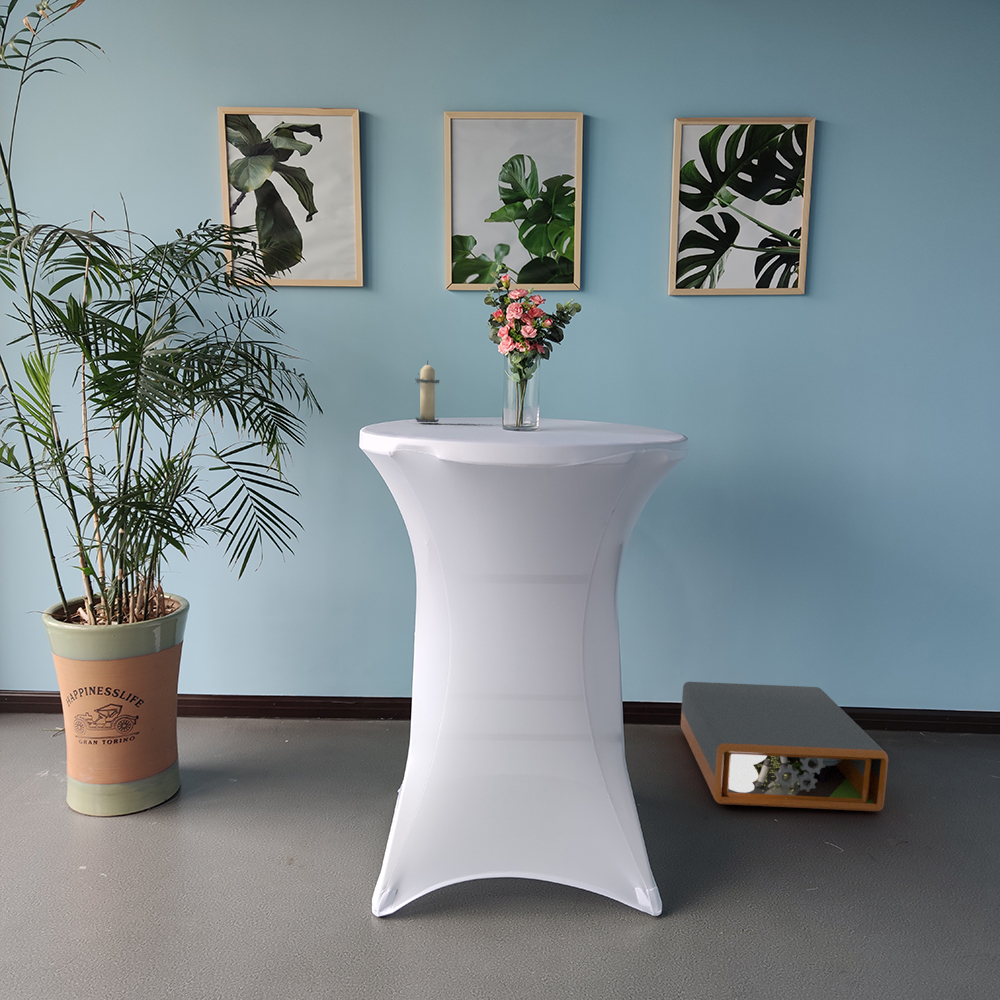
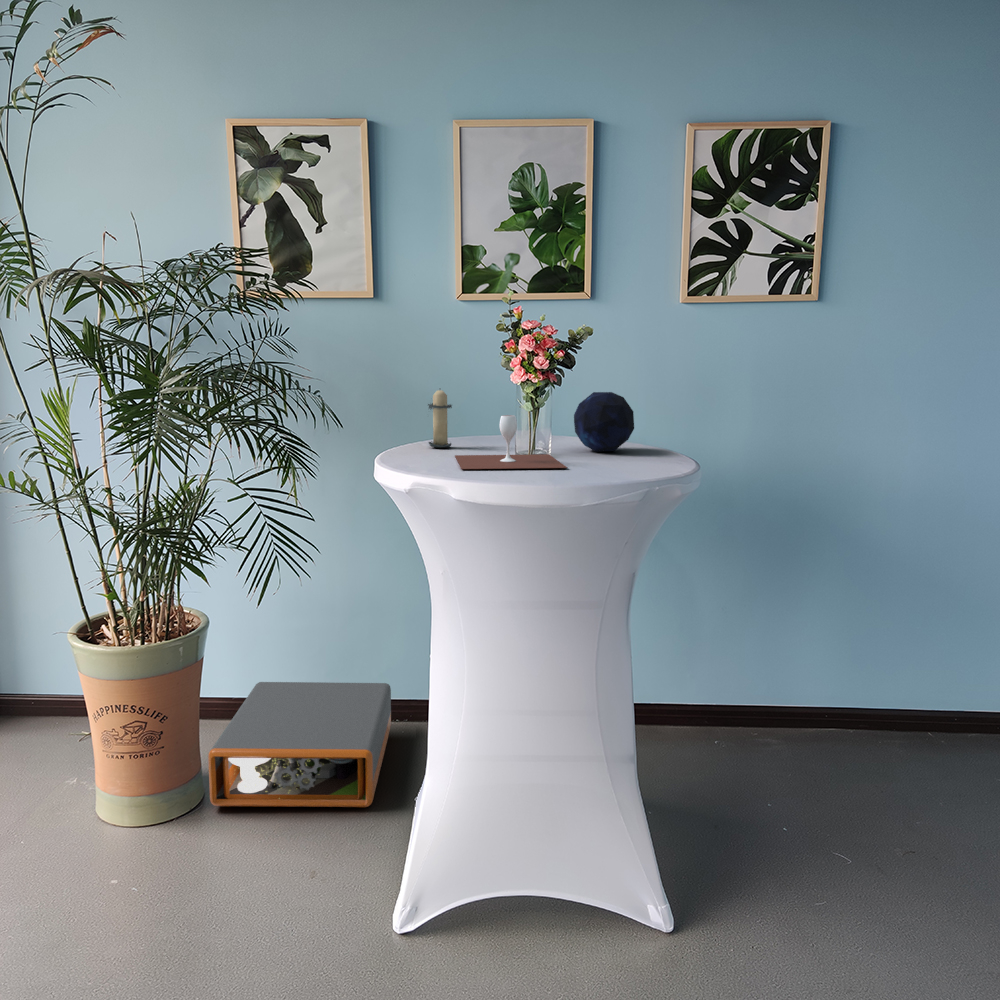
decorative orb: none [562,368,623,427] -> present [574,392,634,452]
wine glass: none [442,383,556,433] -> present [455,415,567,469]
storage box: present [681,682,888,811] -> present [208,682,391,807]

